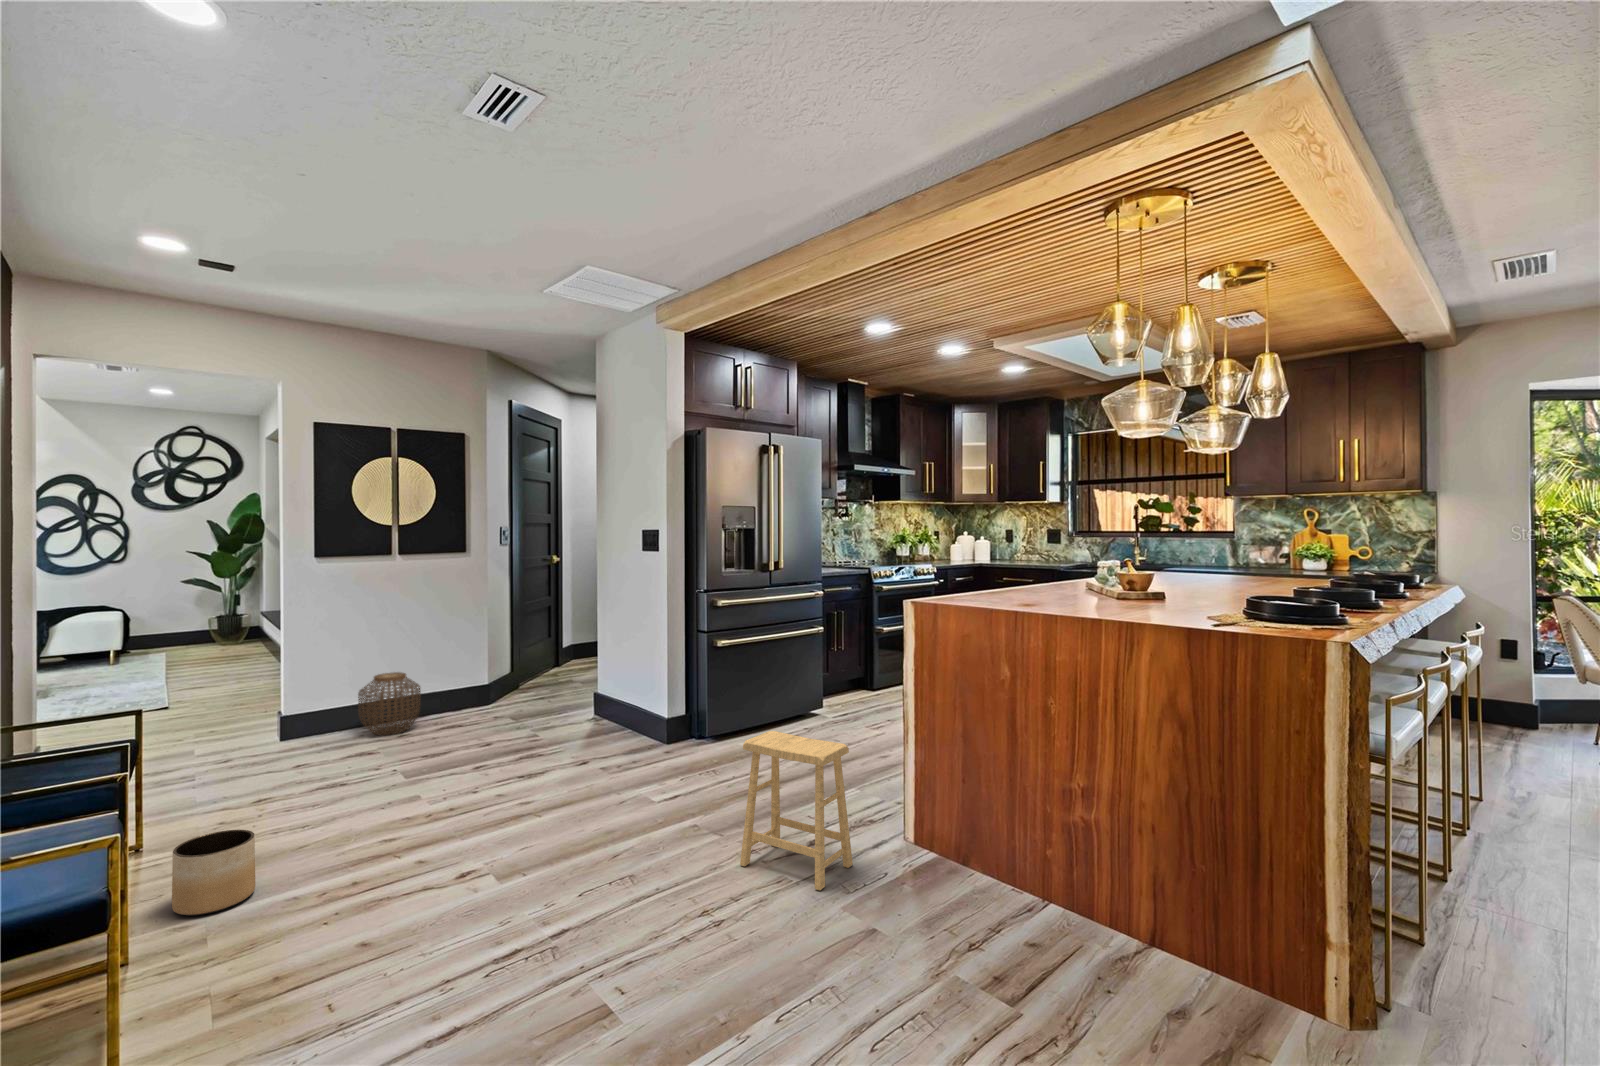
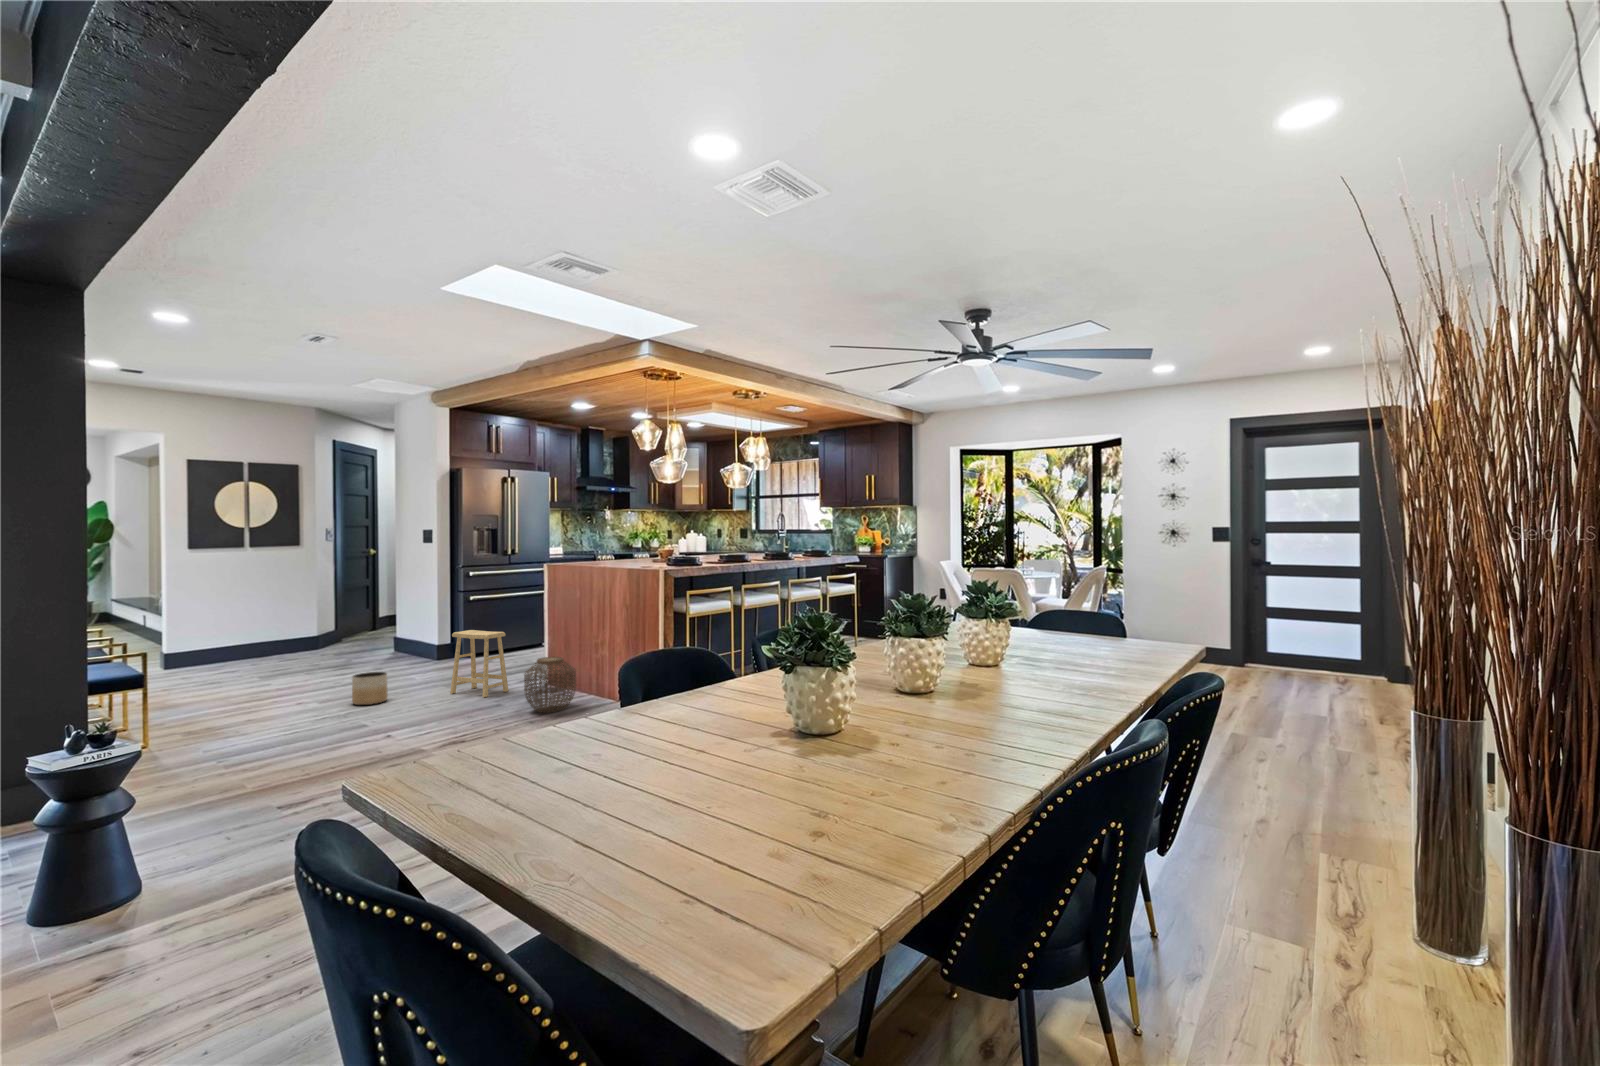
woven basket: present [358,672,420,735] -> present [524,657,576,713]
planter: present [172,830,255,916] -> present [352,672,388,705]

